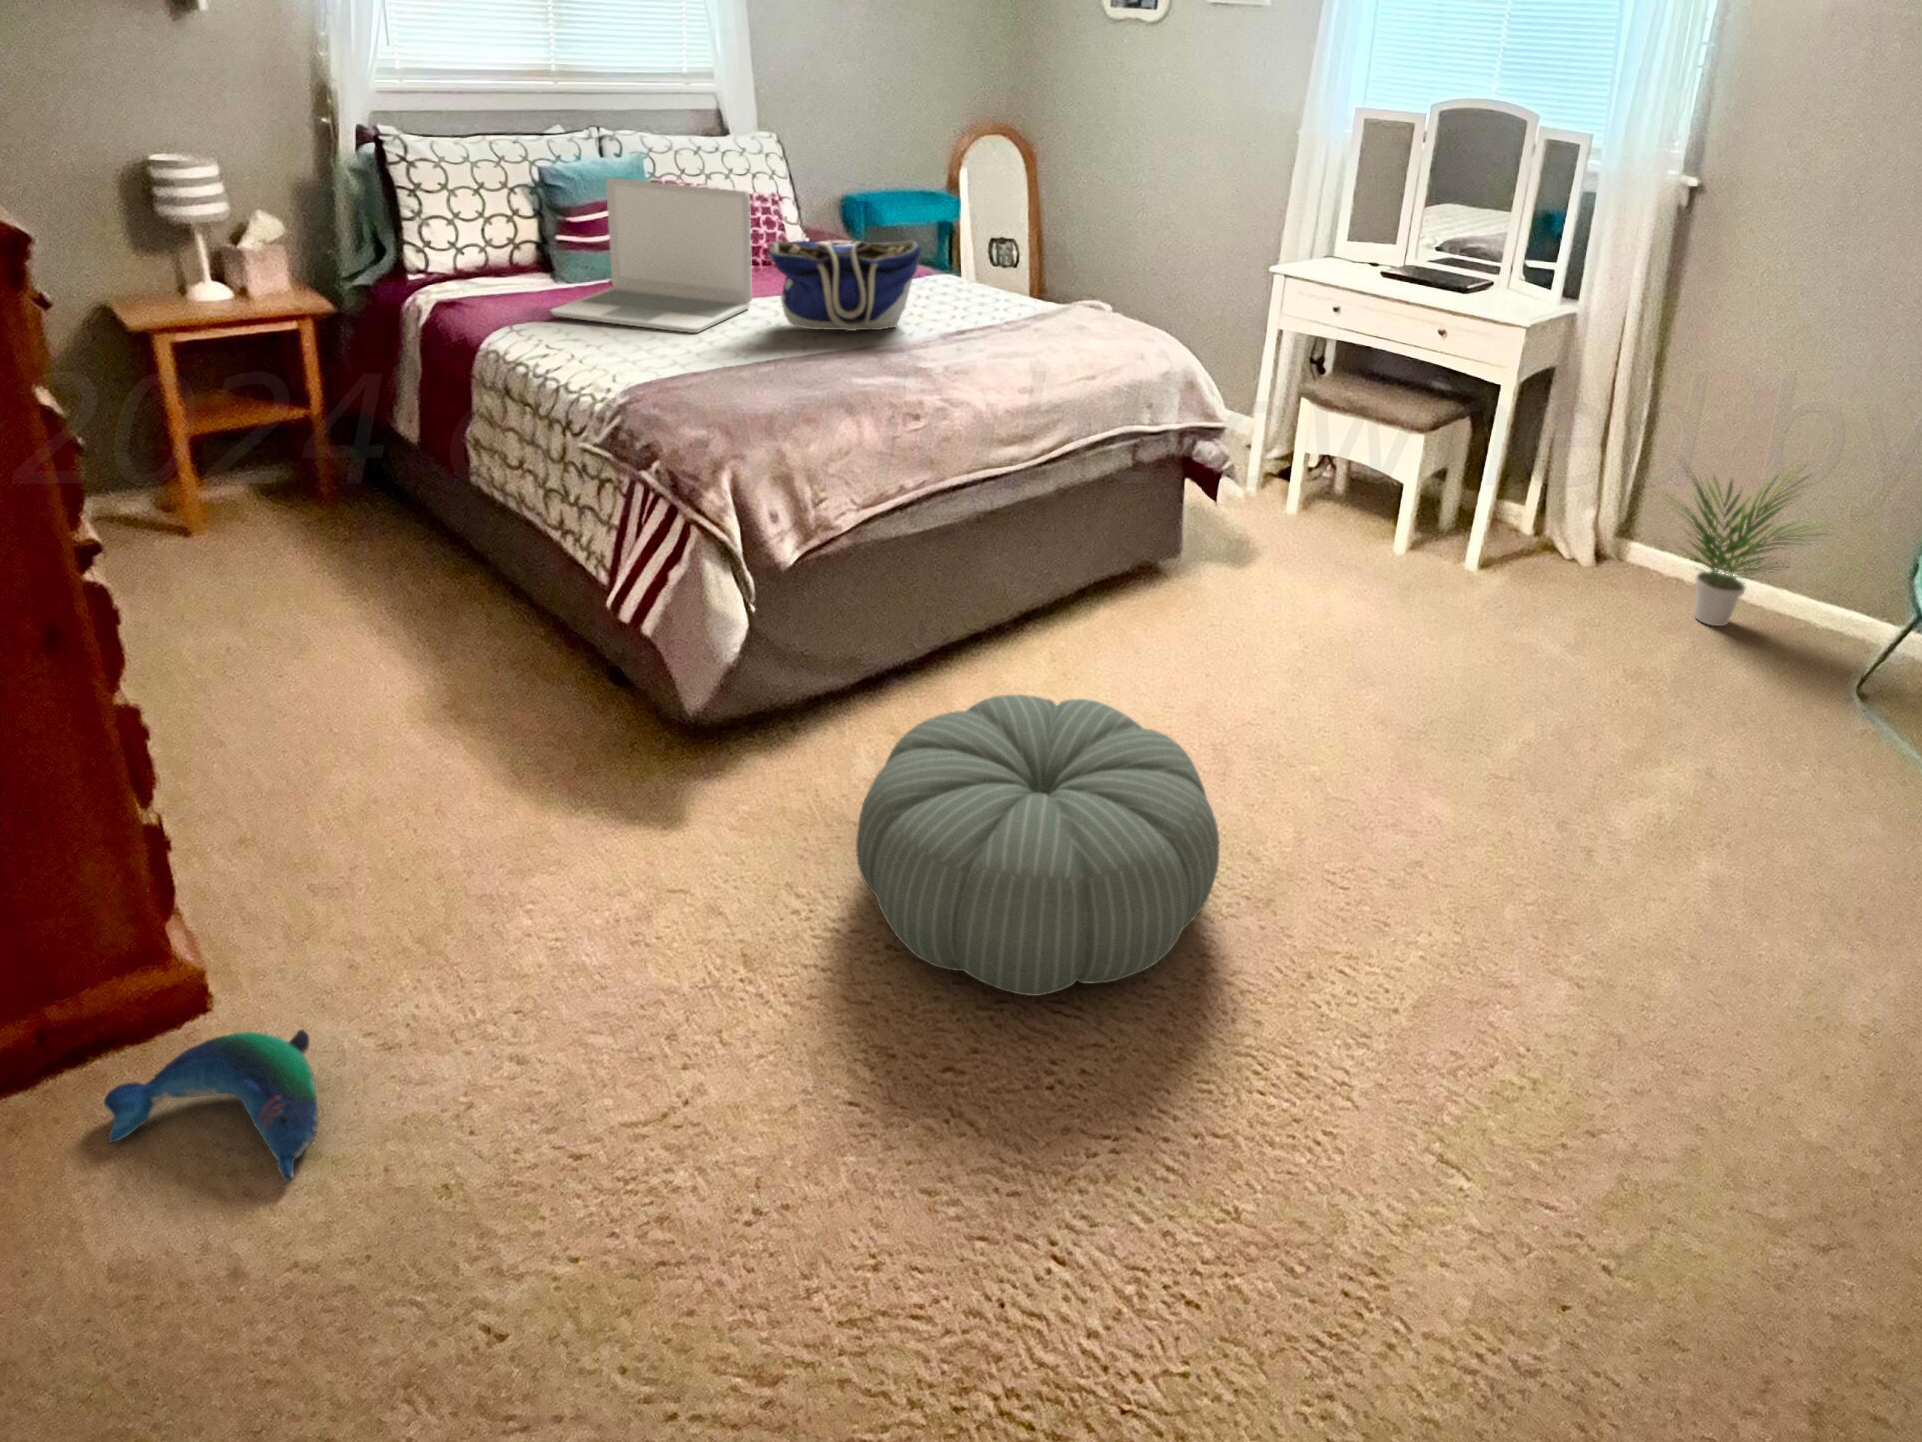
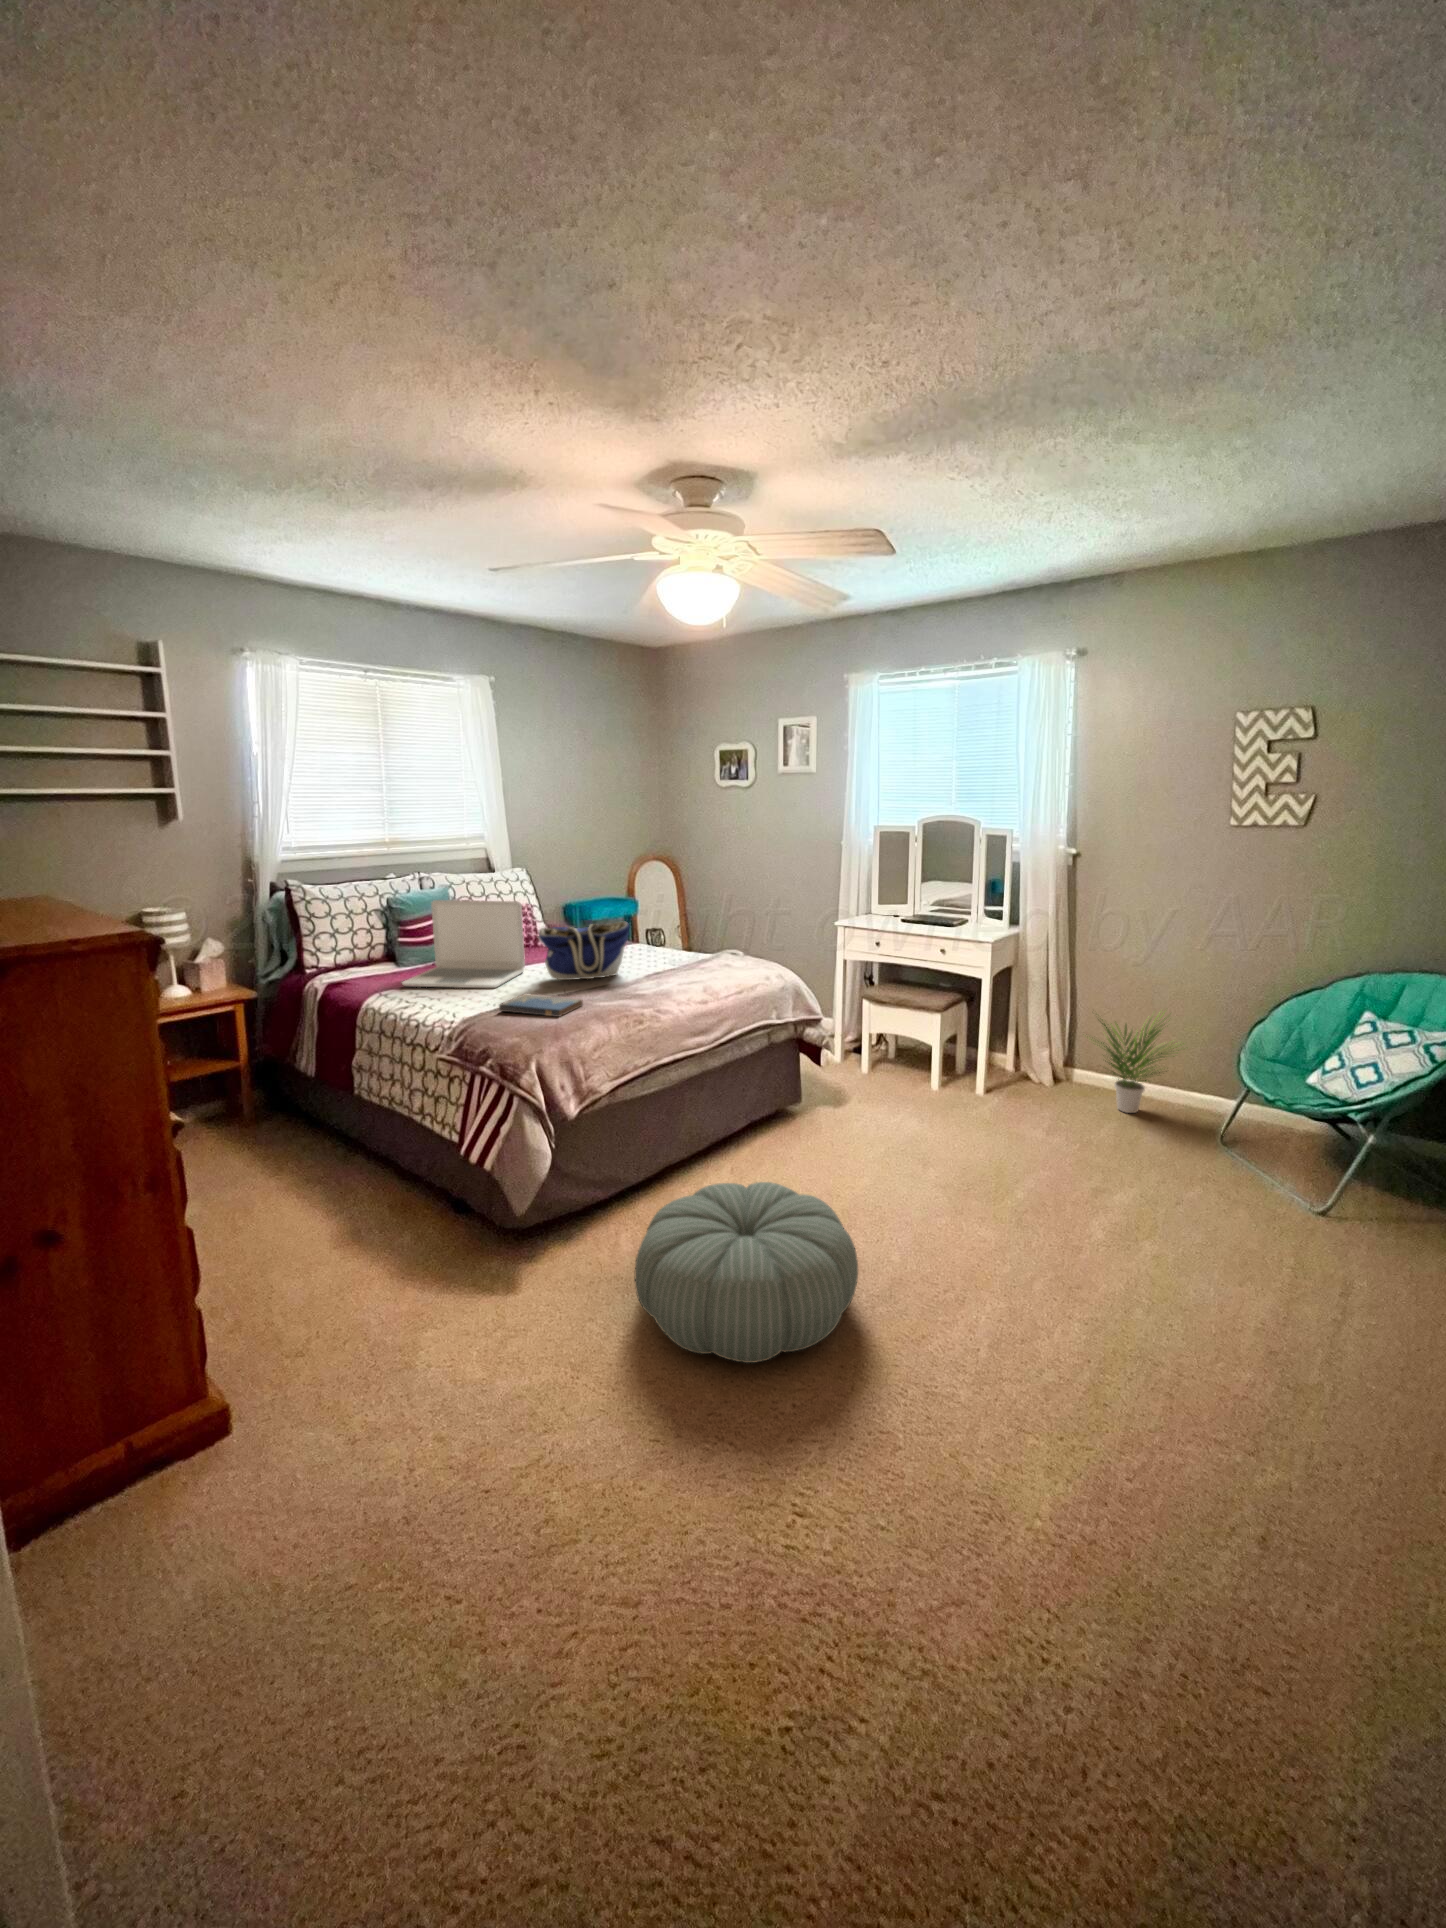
hardcover book: none [689,349,829,397] -> present [499,994,583,1017]
plush toy: present [104,1029,318,1181] -> none [177,1428,319,1524]

